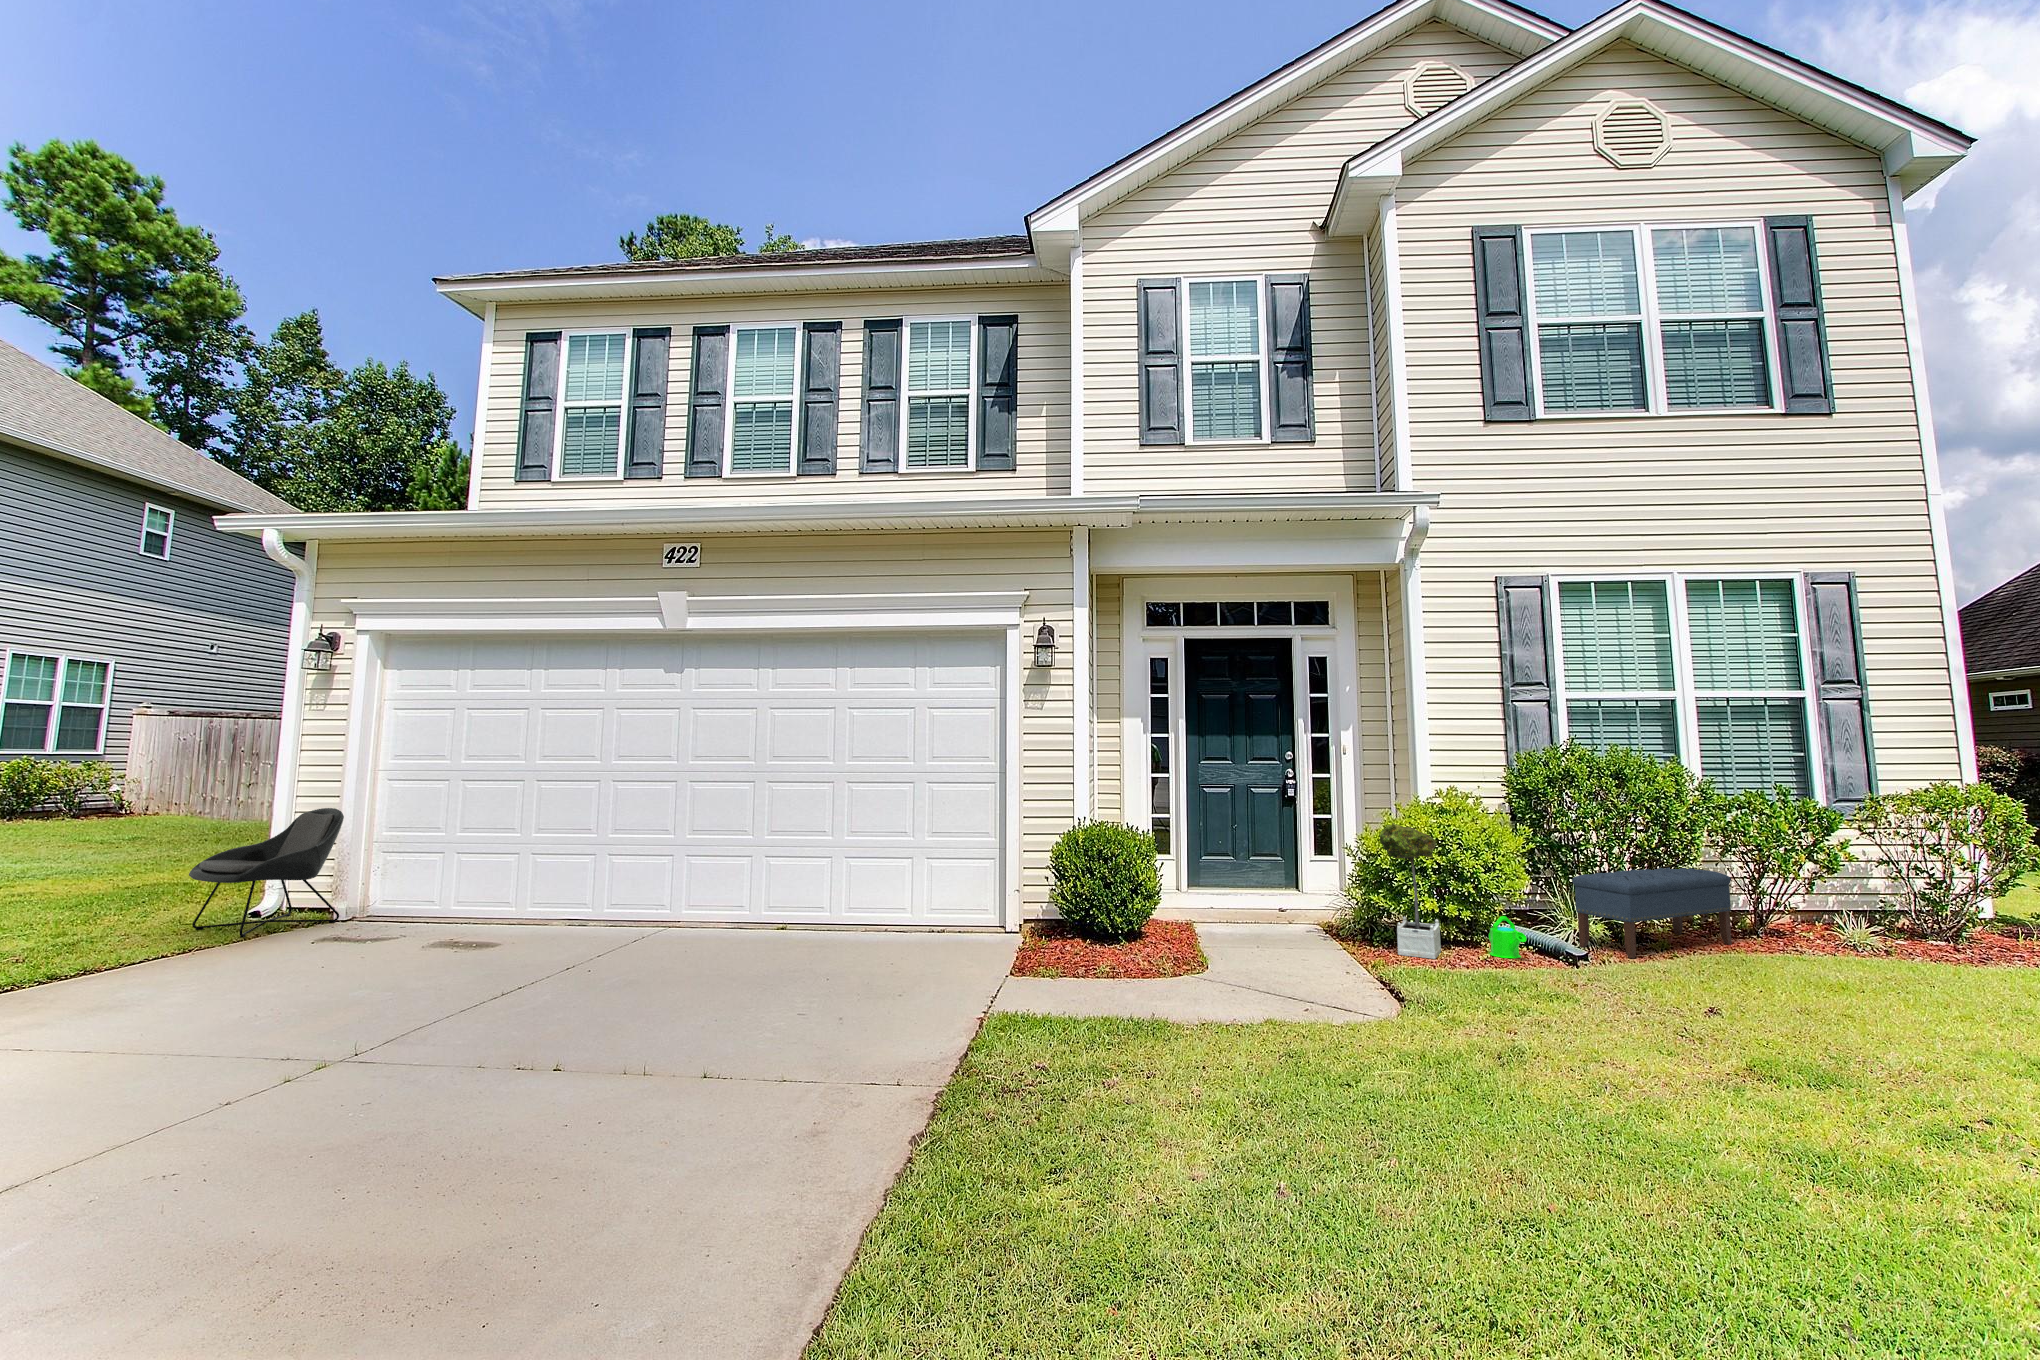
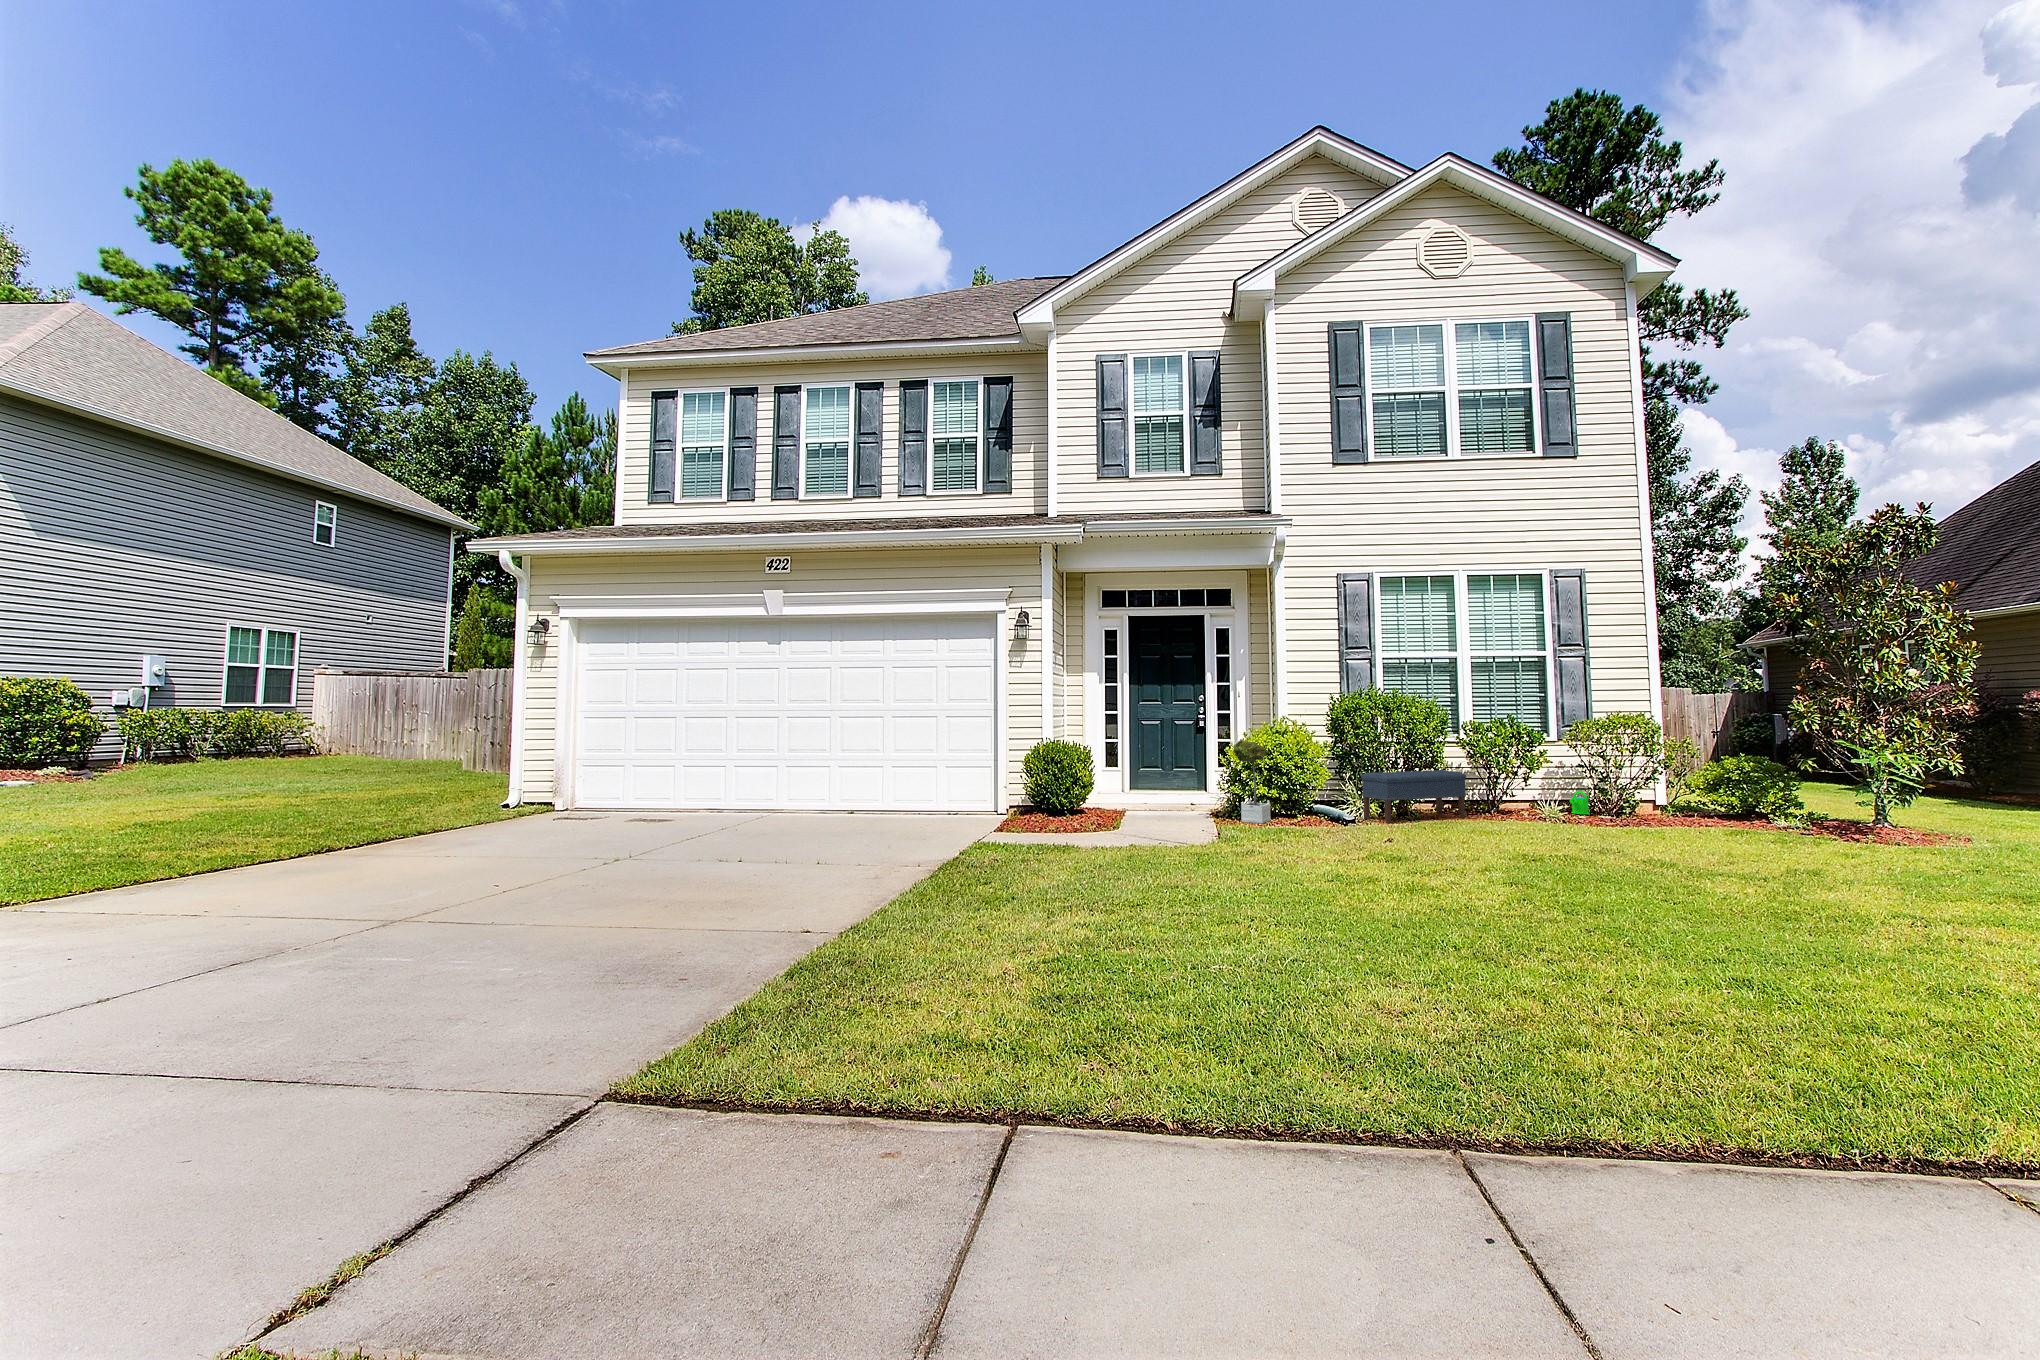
lounge chair: present [189,808,344,938] -> none [468,734,560,814]
watering can: present [1489,916,1526,958] -> present [1570,790,1590,814]

